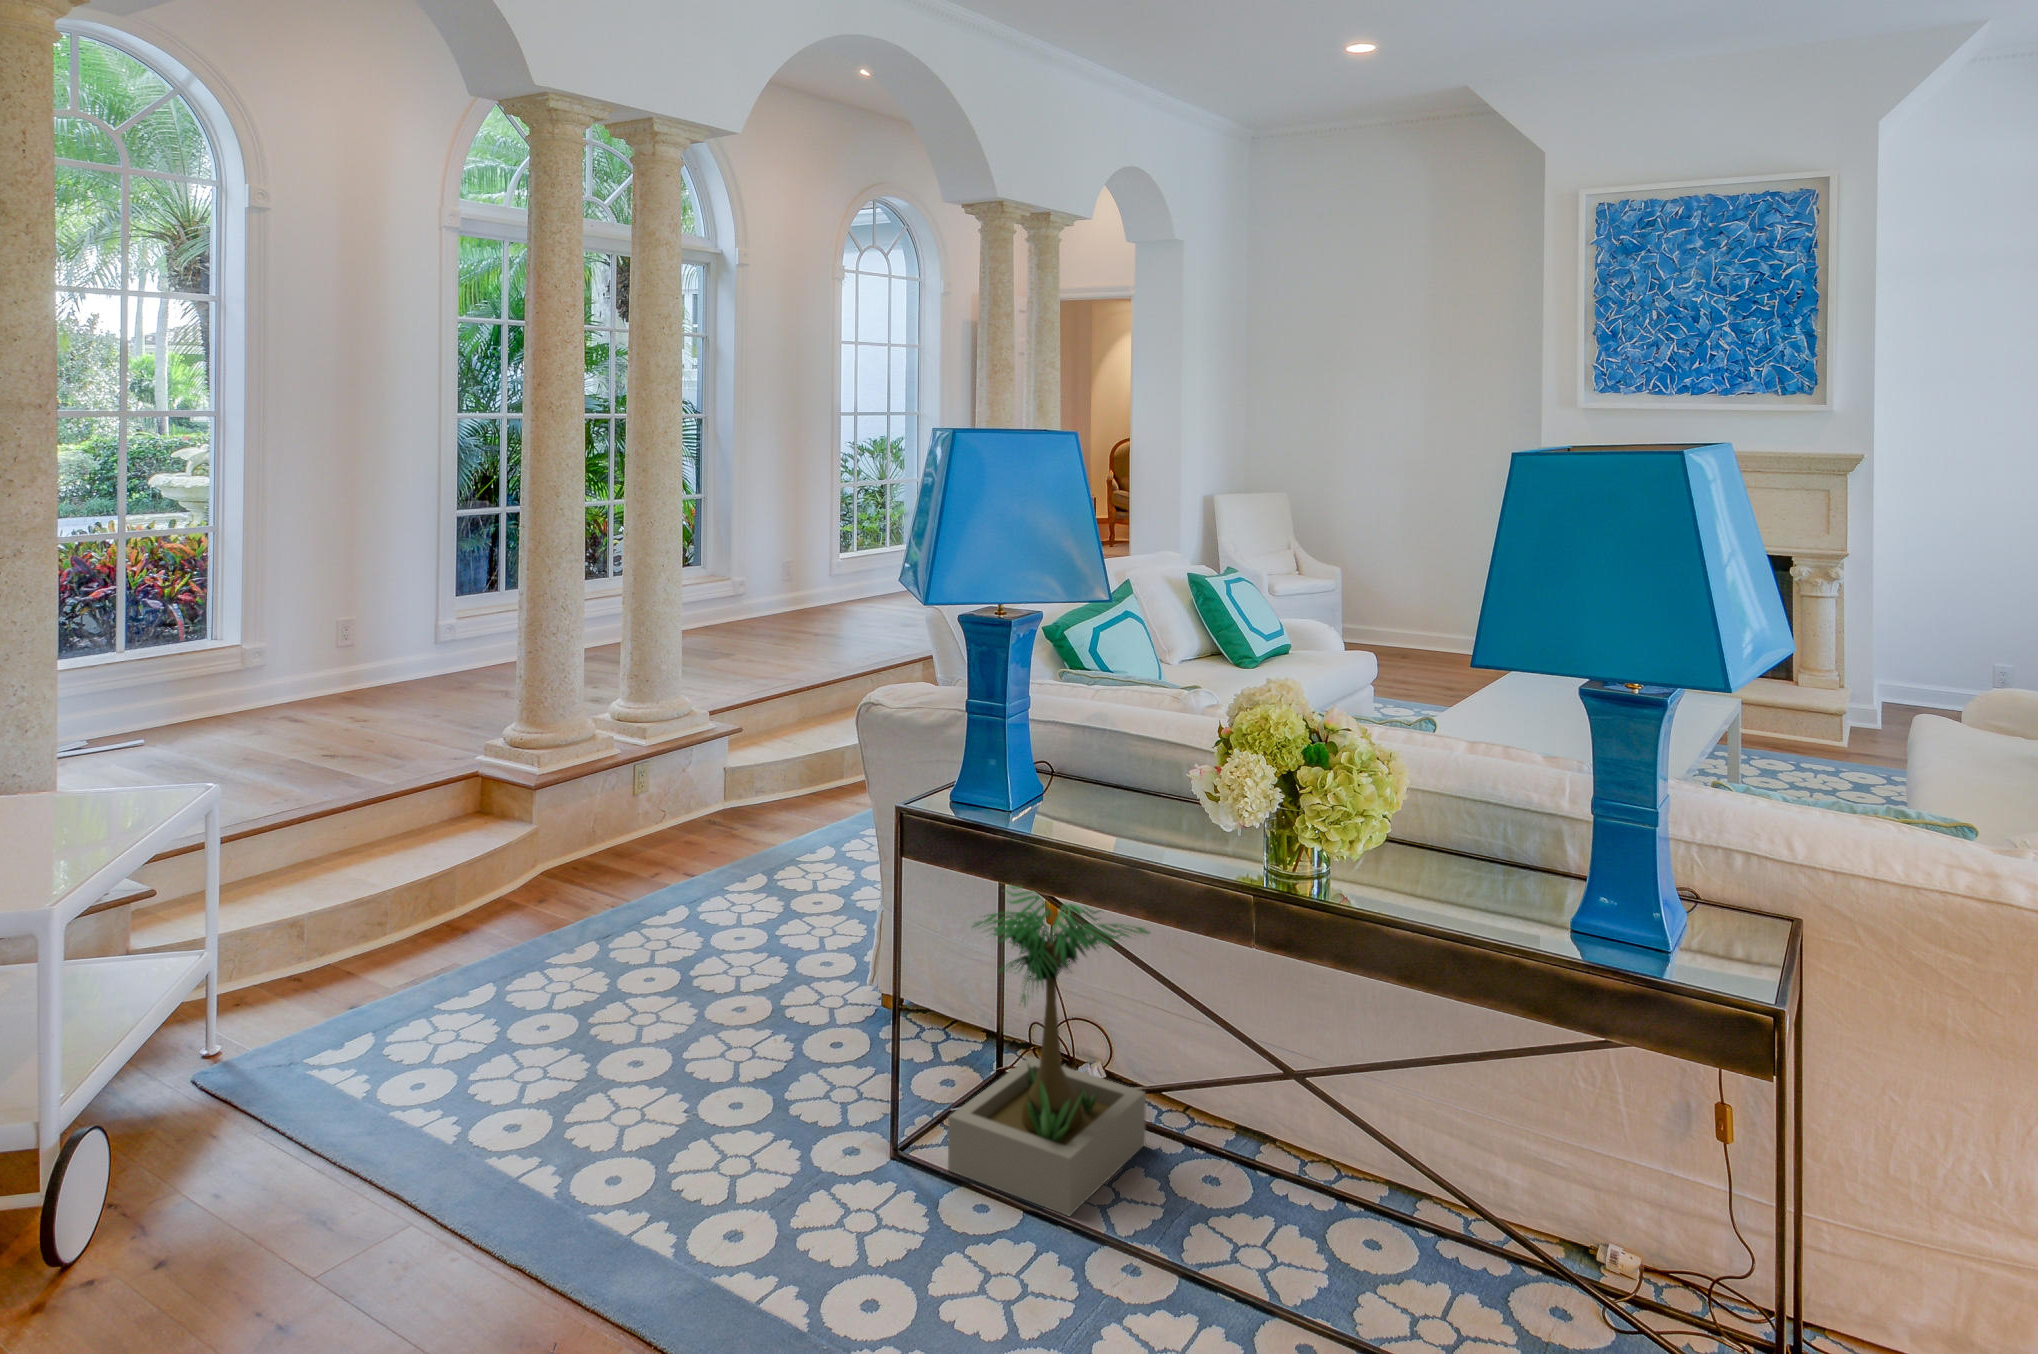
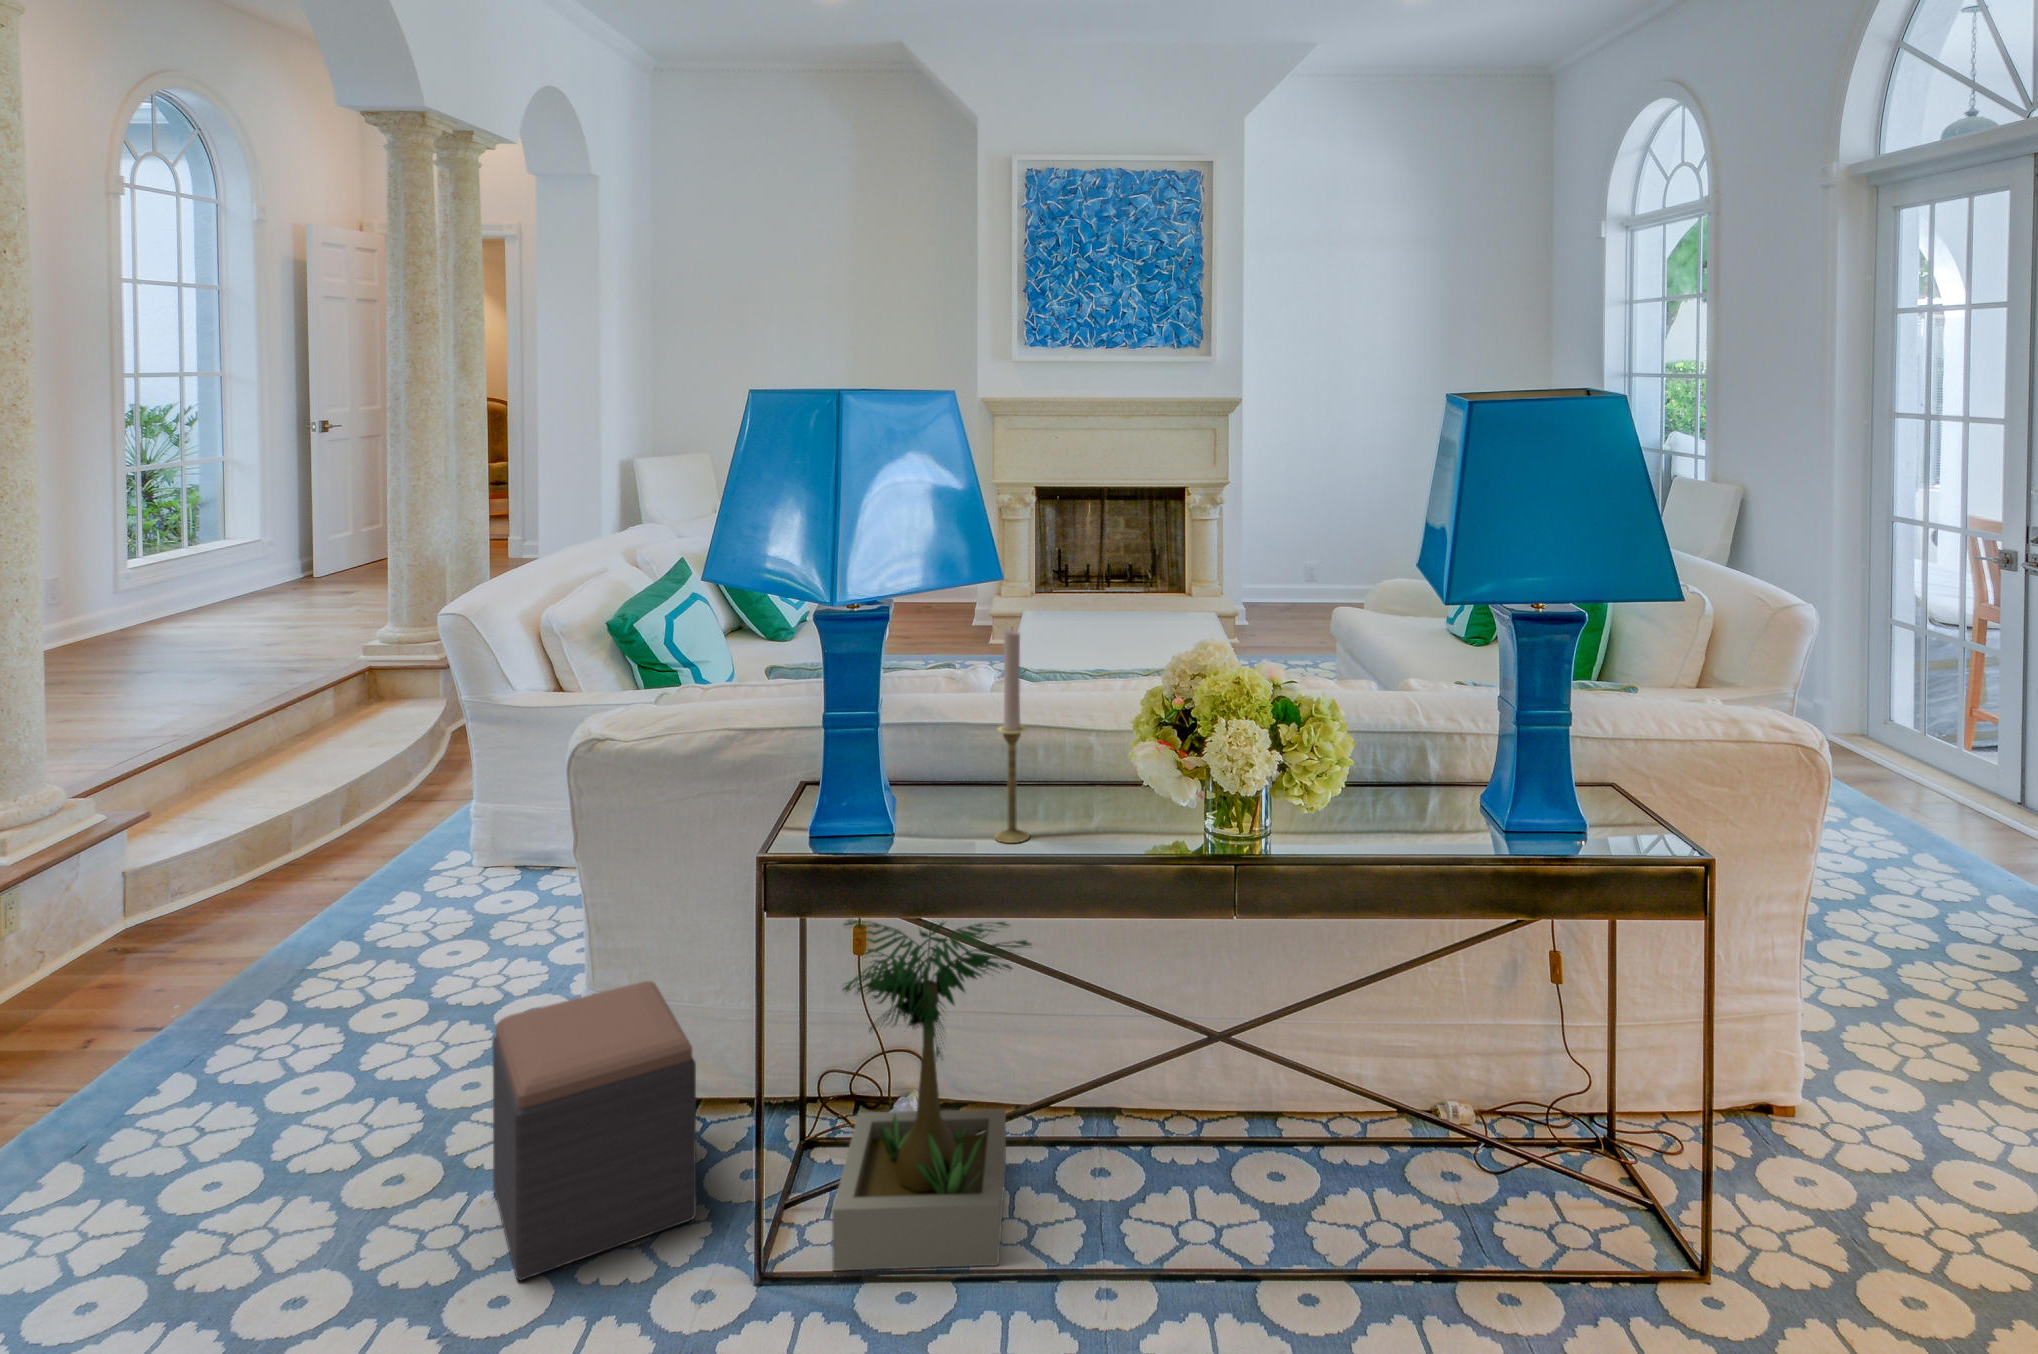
candlestick: none [1097,624,1131,826] -> present [994,629,1030,843]
footstool: none [753,898,915,1100] -> present [493,981,696,1280]

